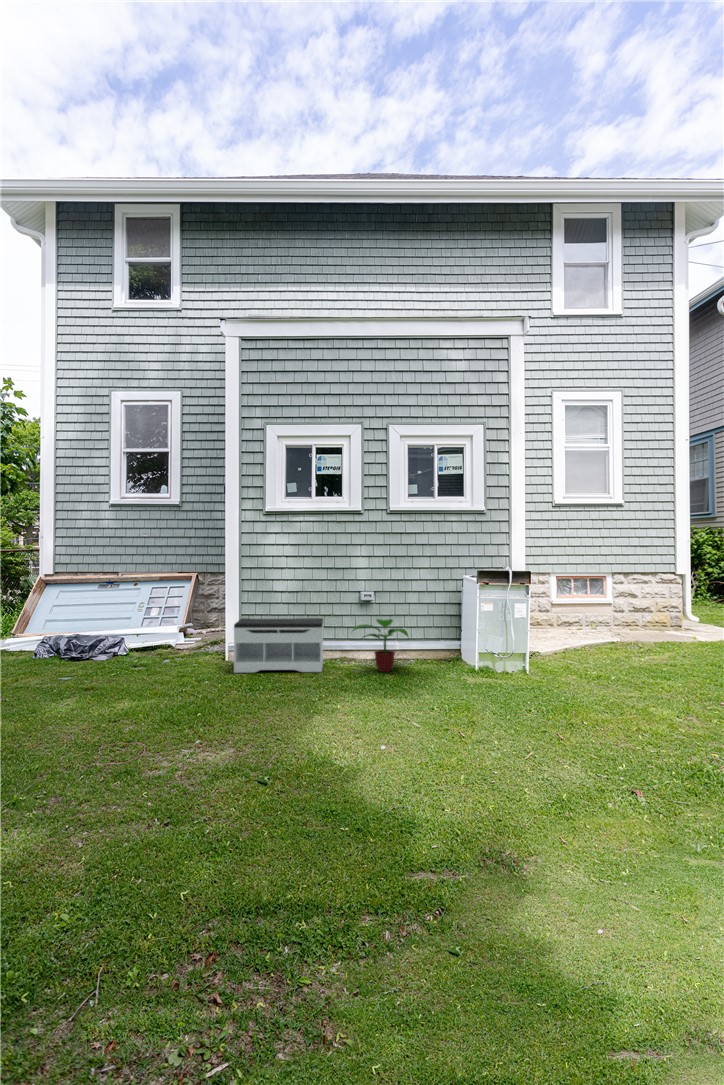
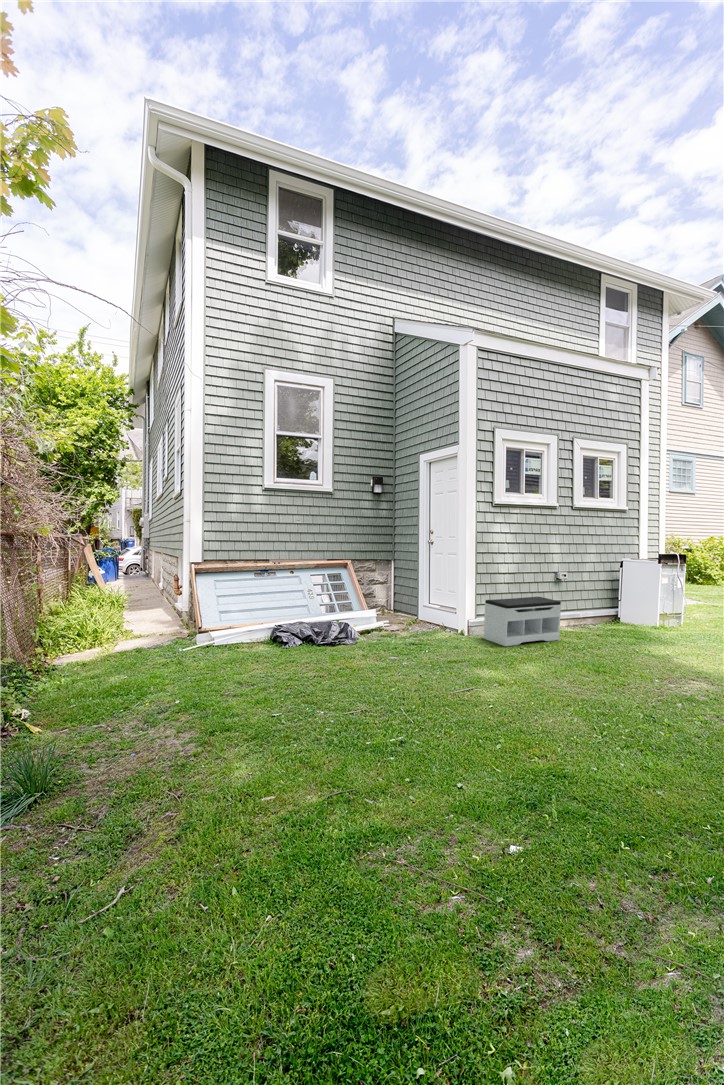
potted plant: present [353,619,408,672] -> none [572,595,617,636]

